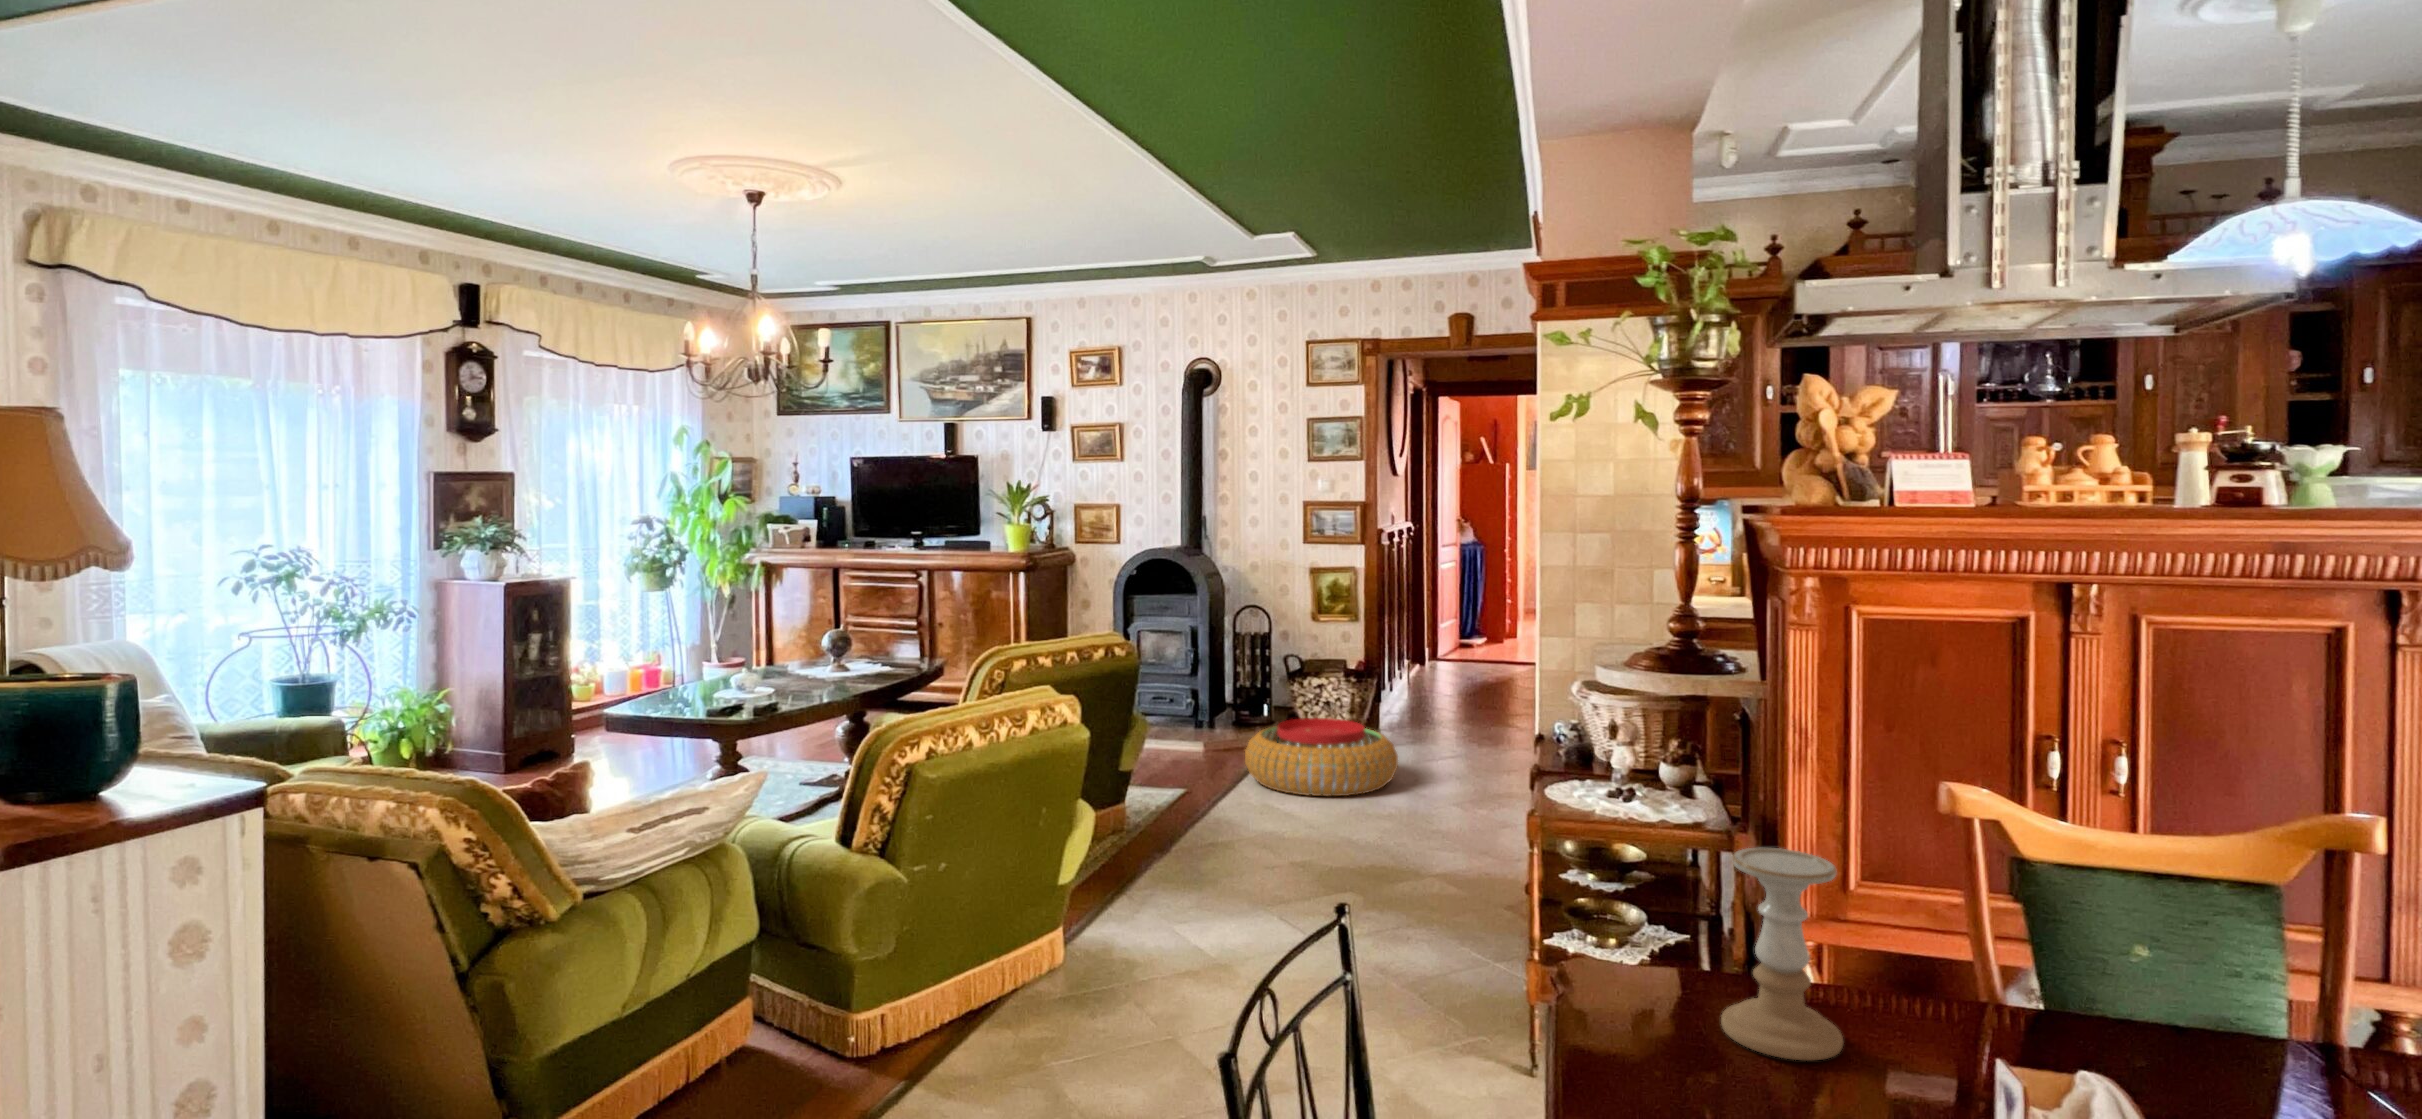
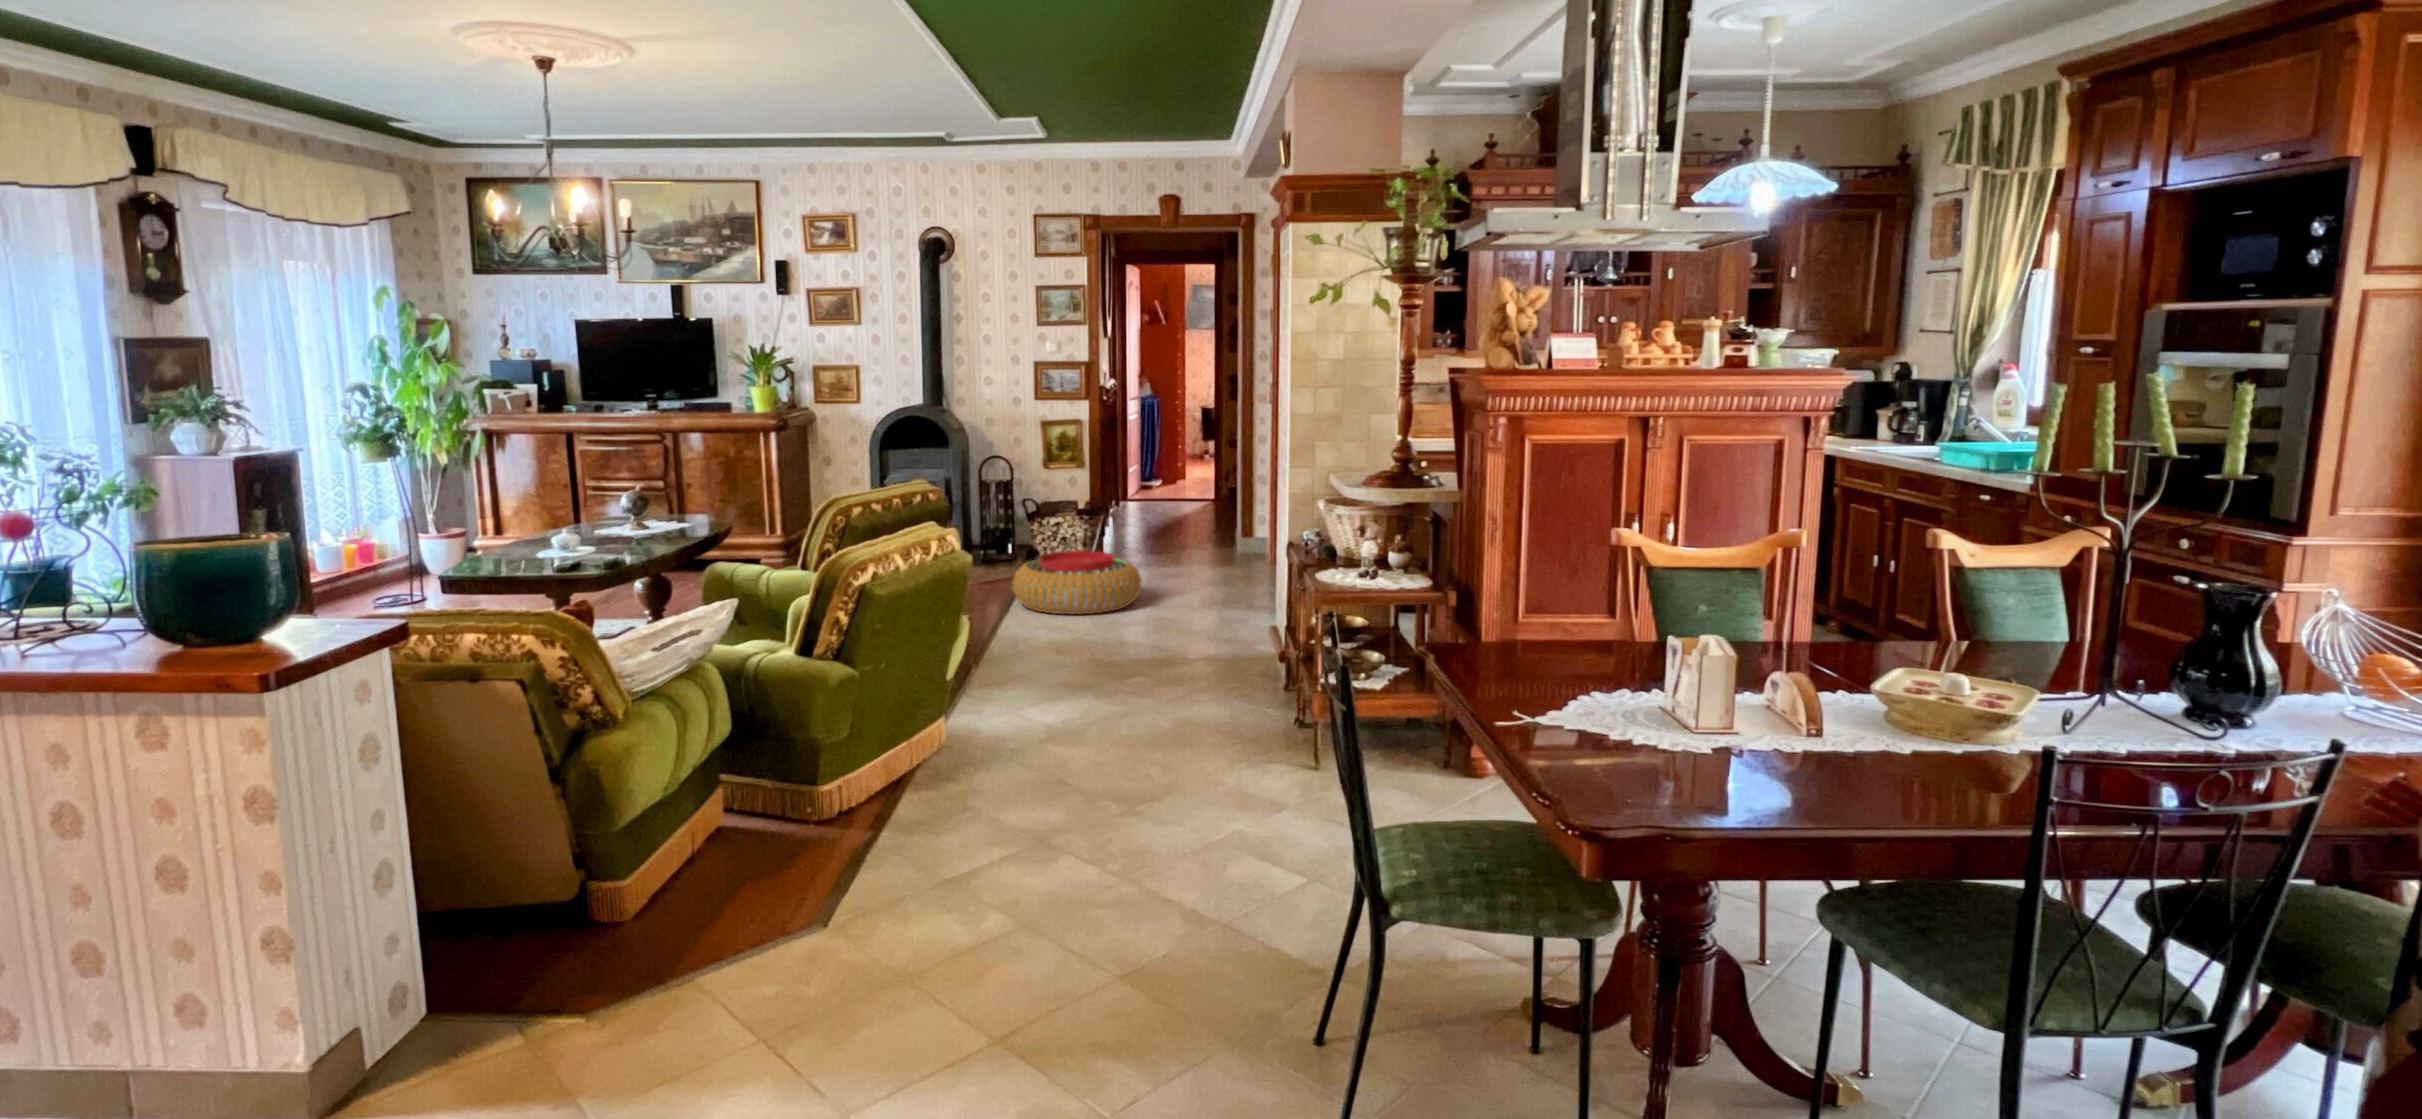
candle holder: present [1721,848,1843,1060] -> none [1498,570,1560,676]

